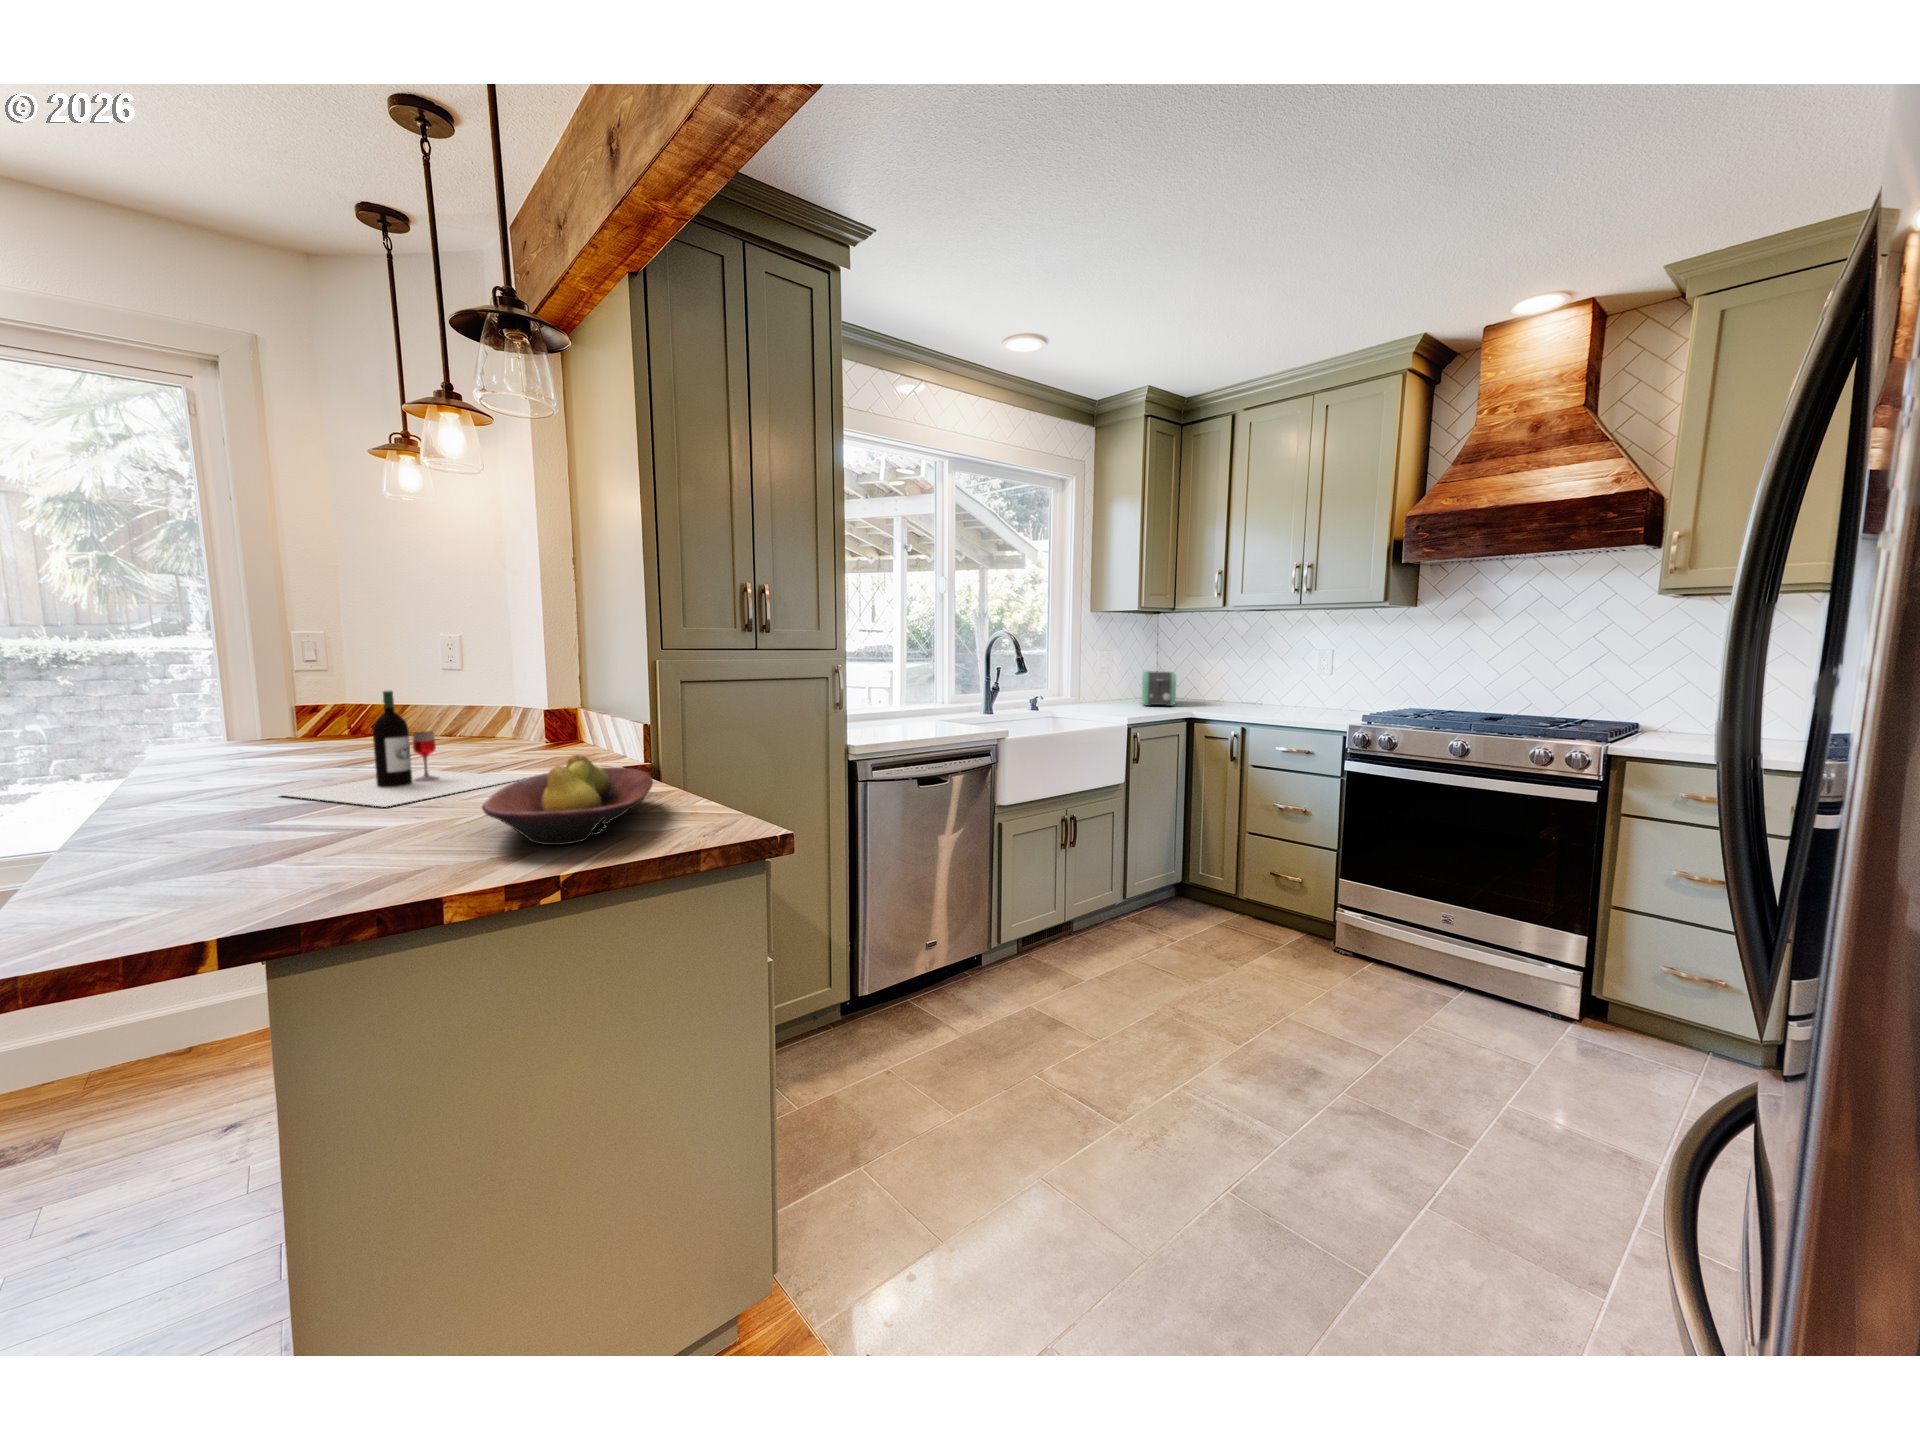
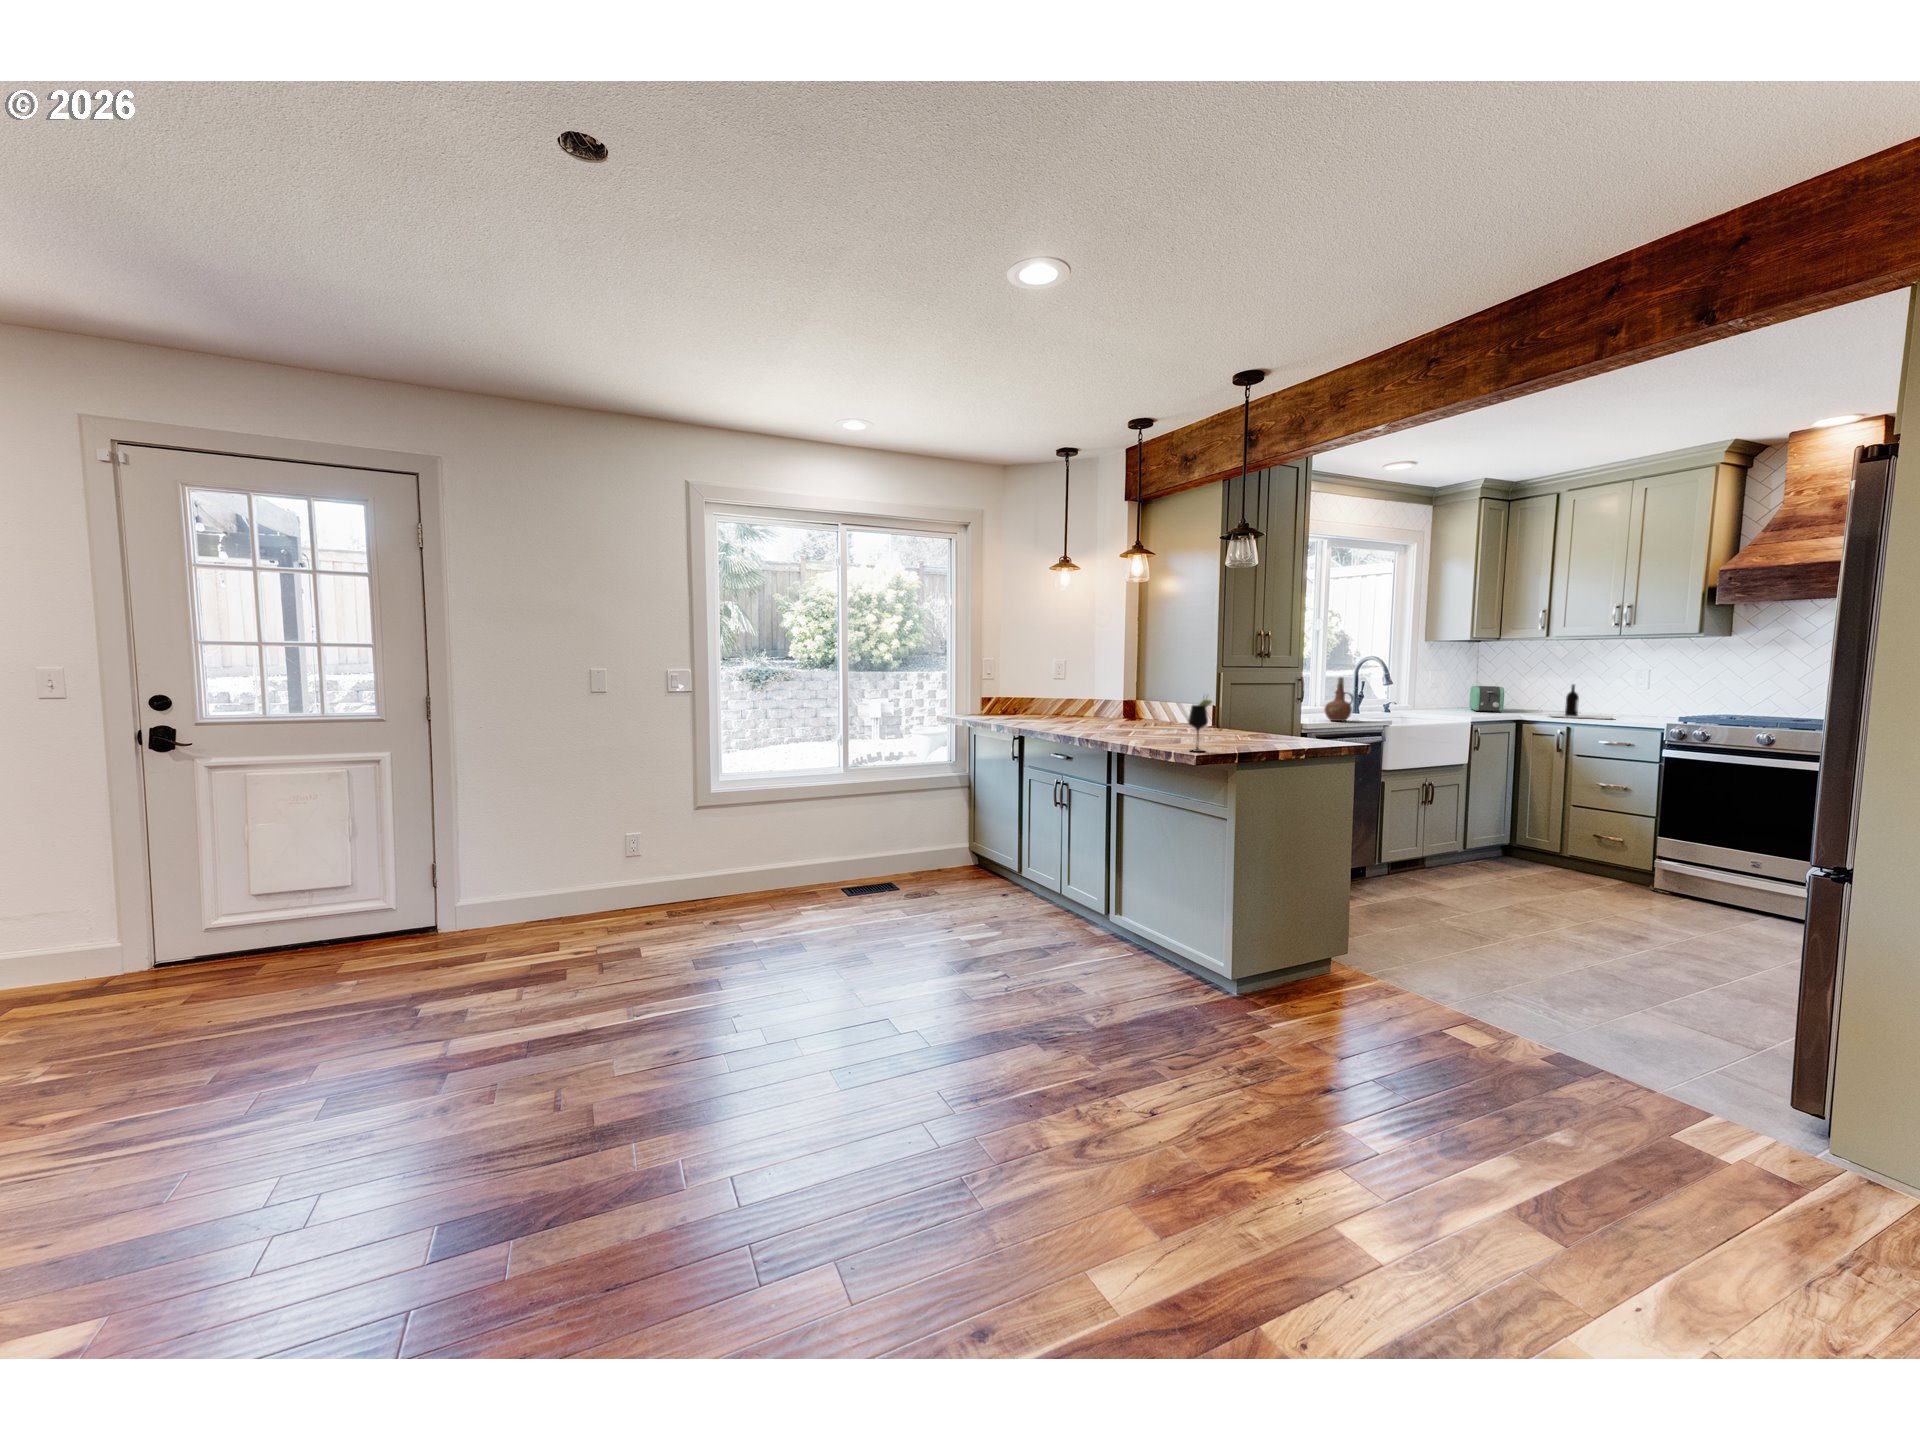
ceramic pitcher: none [915,663,955,732] -> present [1324,677,1354,721]
wine bottle: present [282,691,525,807] -> present [1548,684,1611,719]
wine glass: none [96,738,185,919] -> present [1188,699,1212,752]
fruit bowl: present [482,755,653,845] -> none [1234,712,1313,745]

